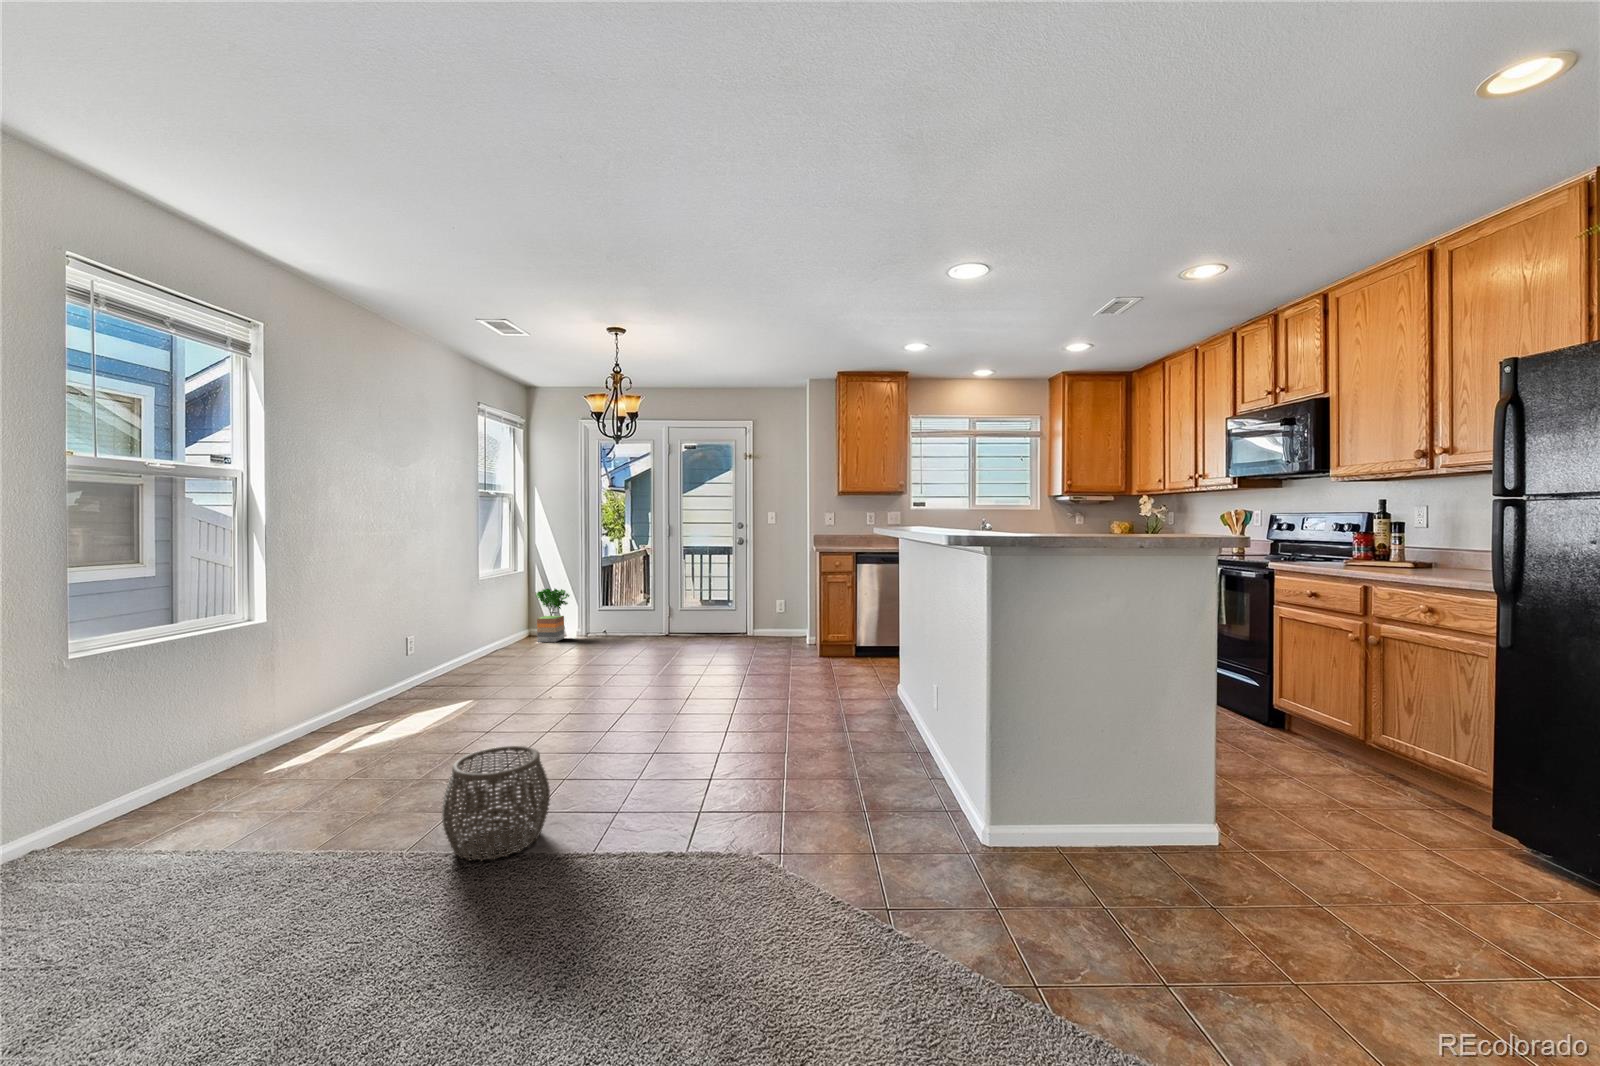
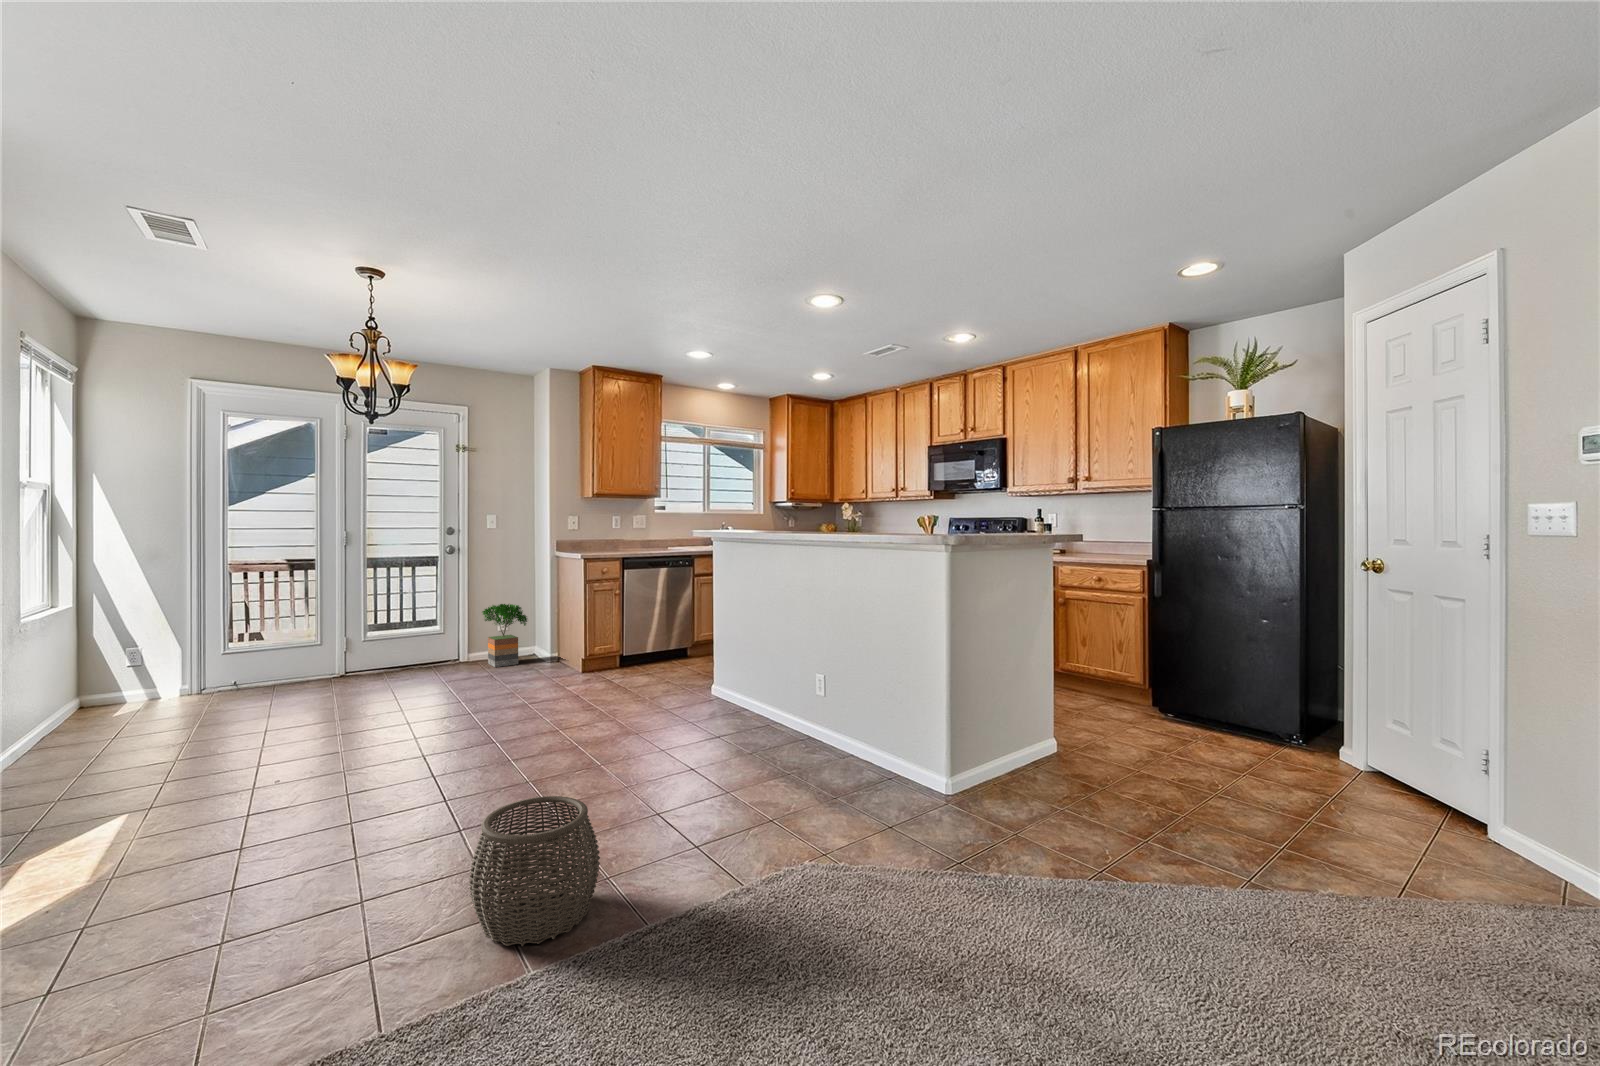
potted tree: present [536,589,570,642] -> present [482,604,527,667]

